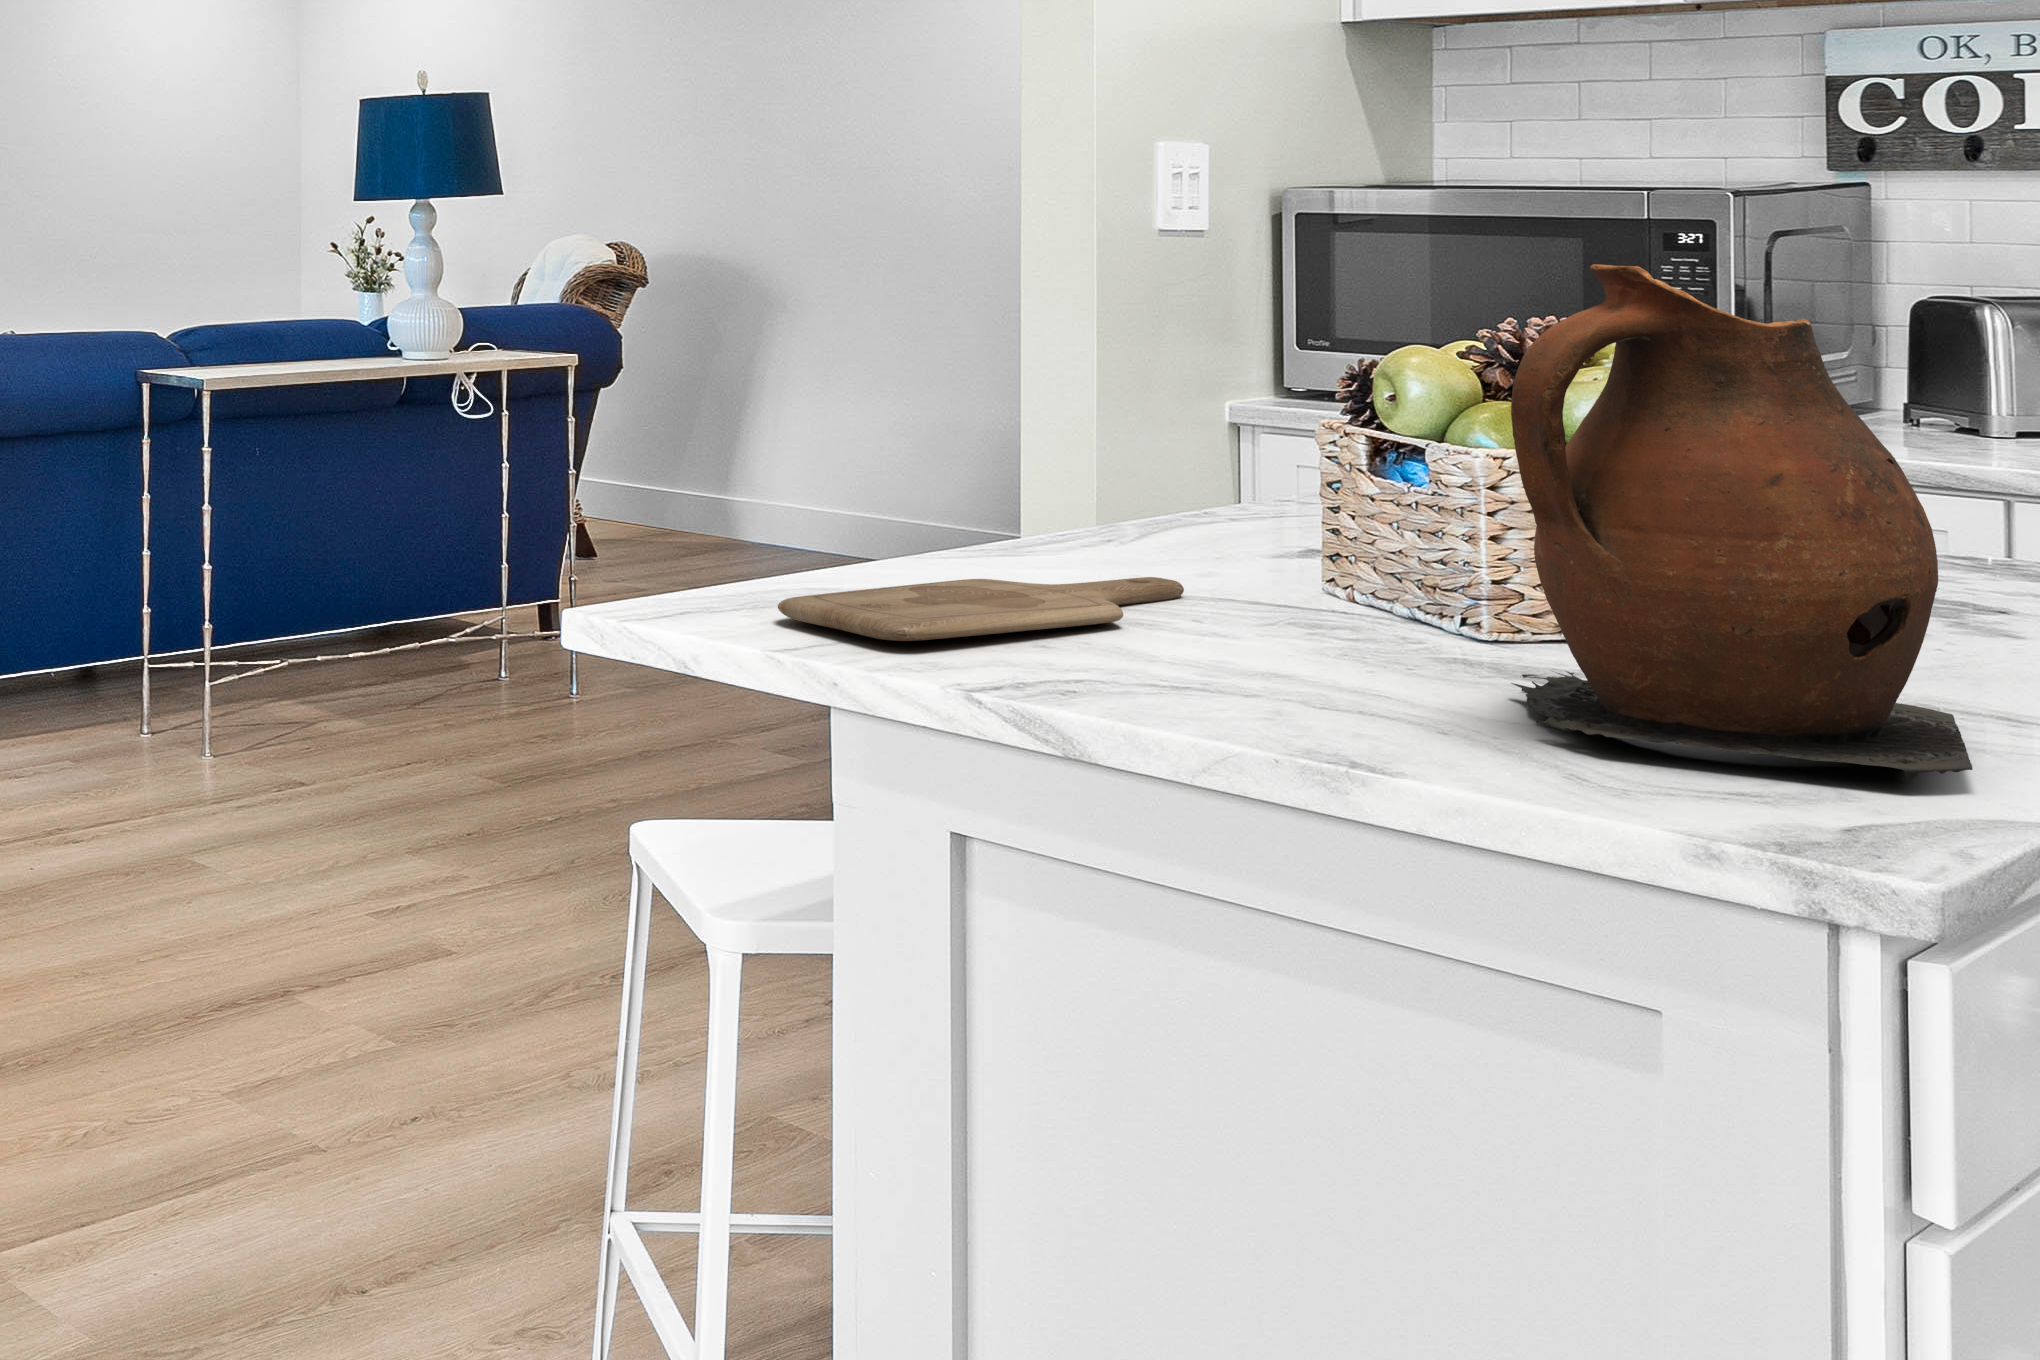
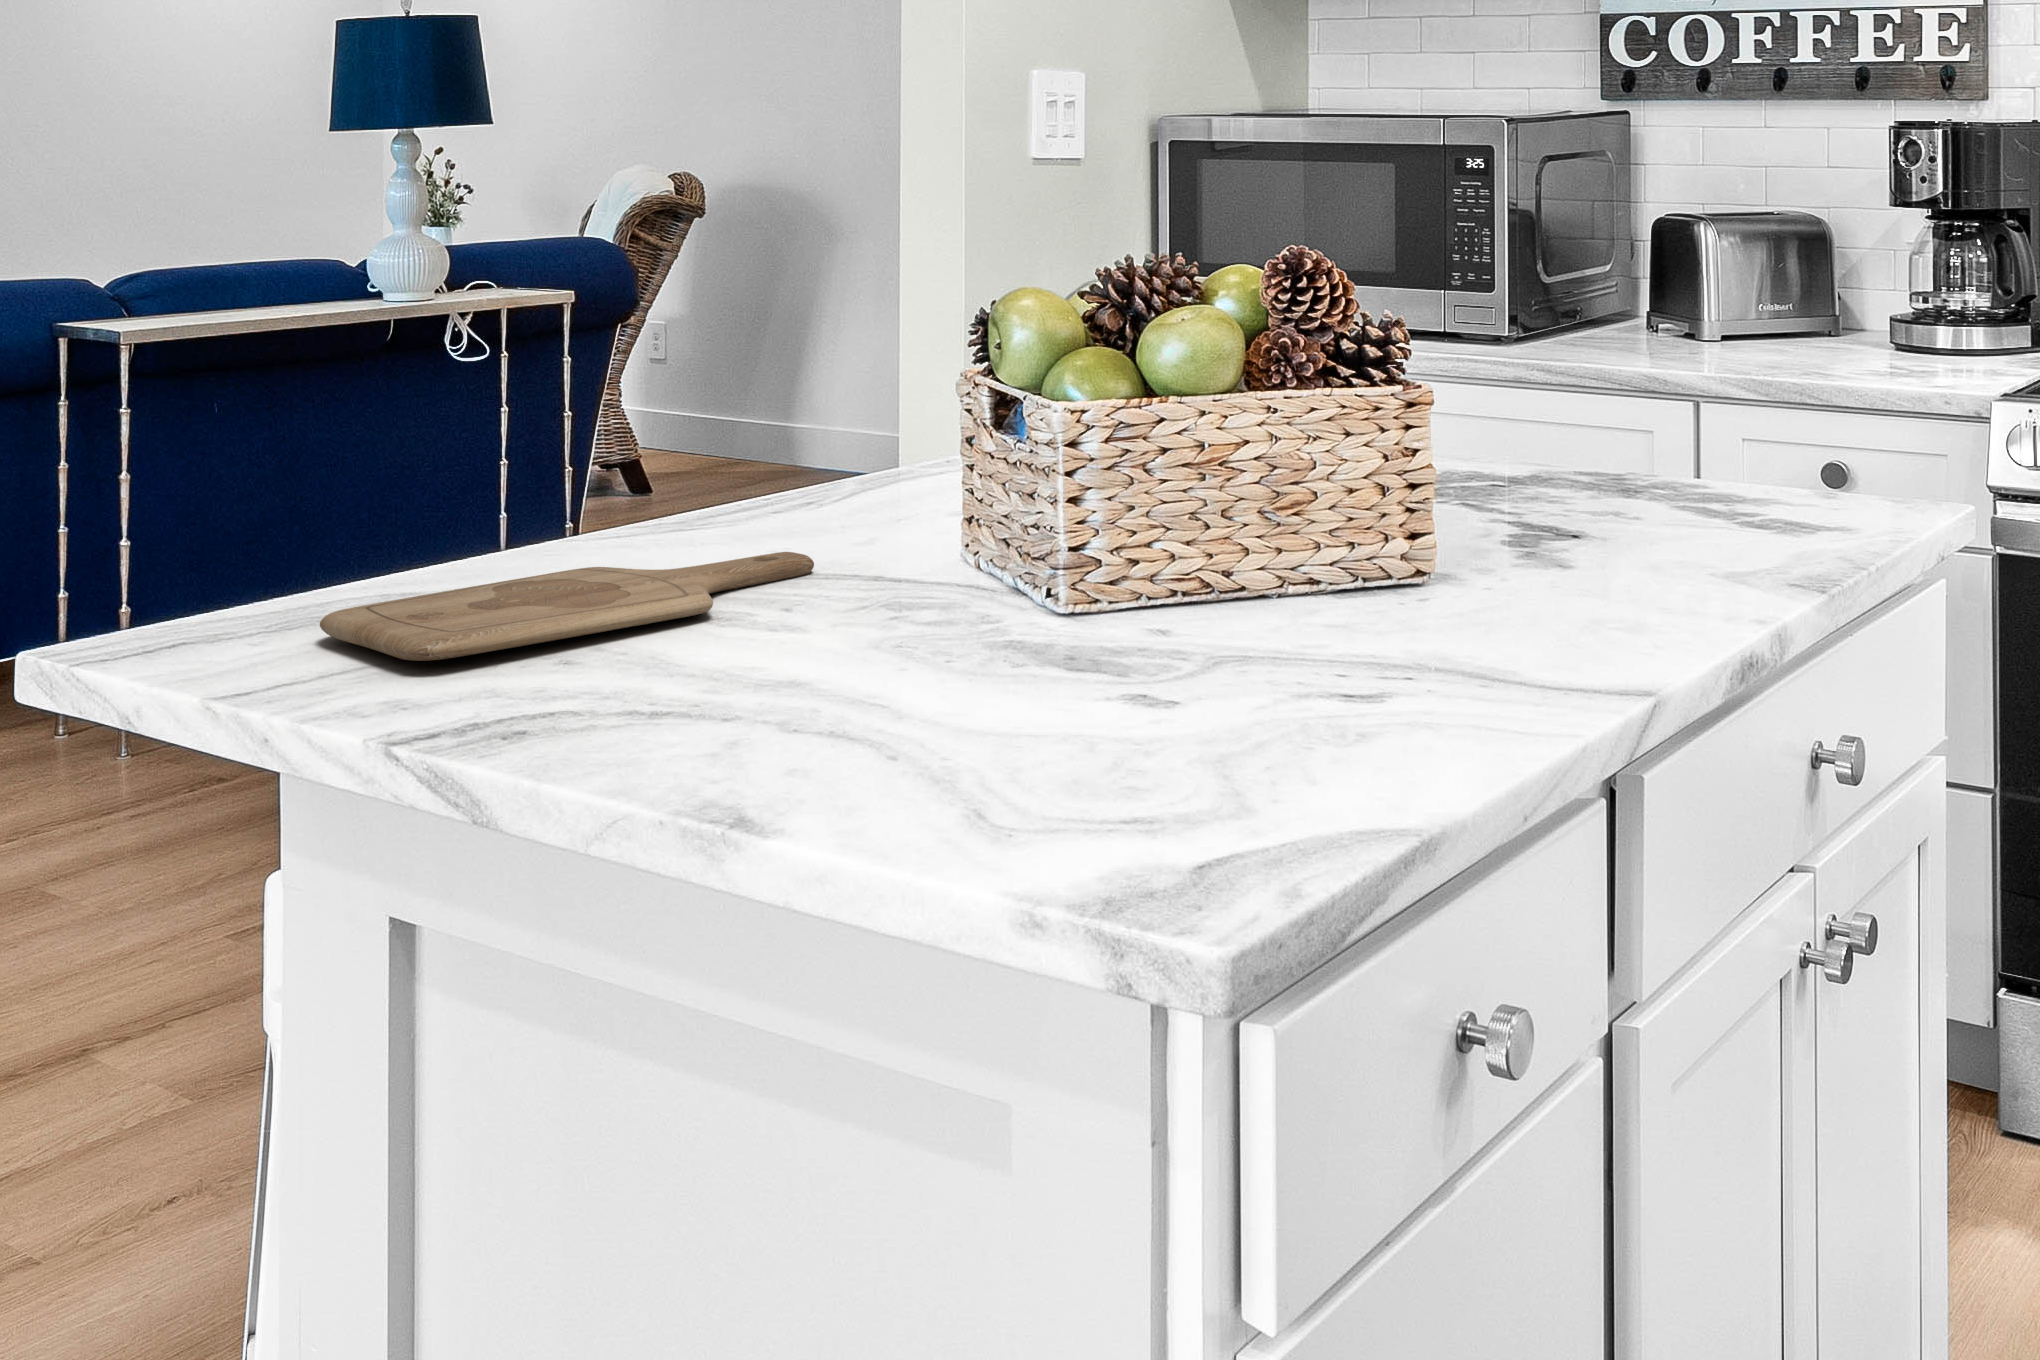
ceramic pitcher: present [1511,264,1972,781] -> none [999,211,1434,769]

